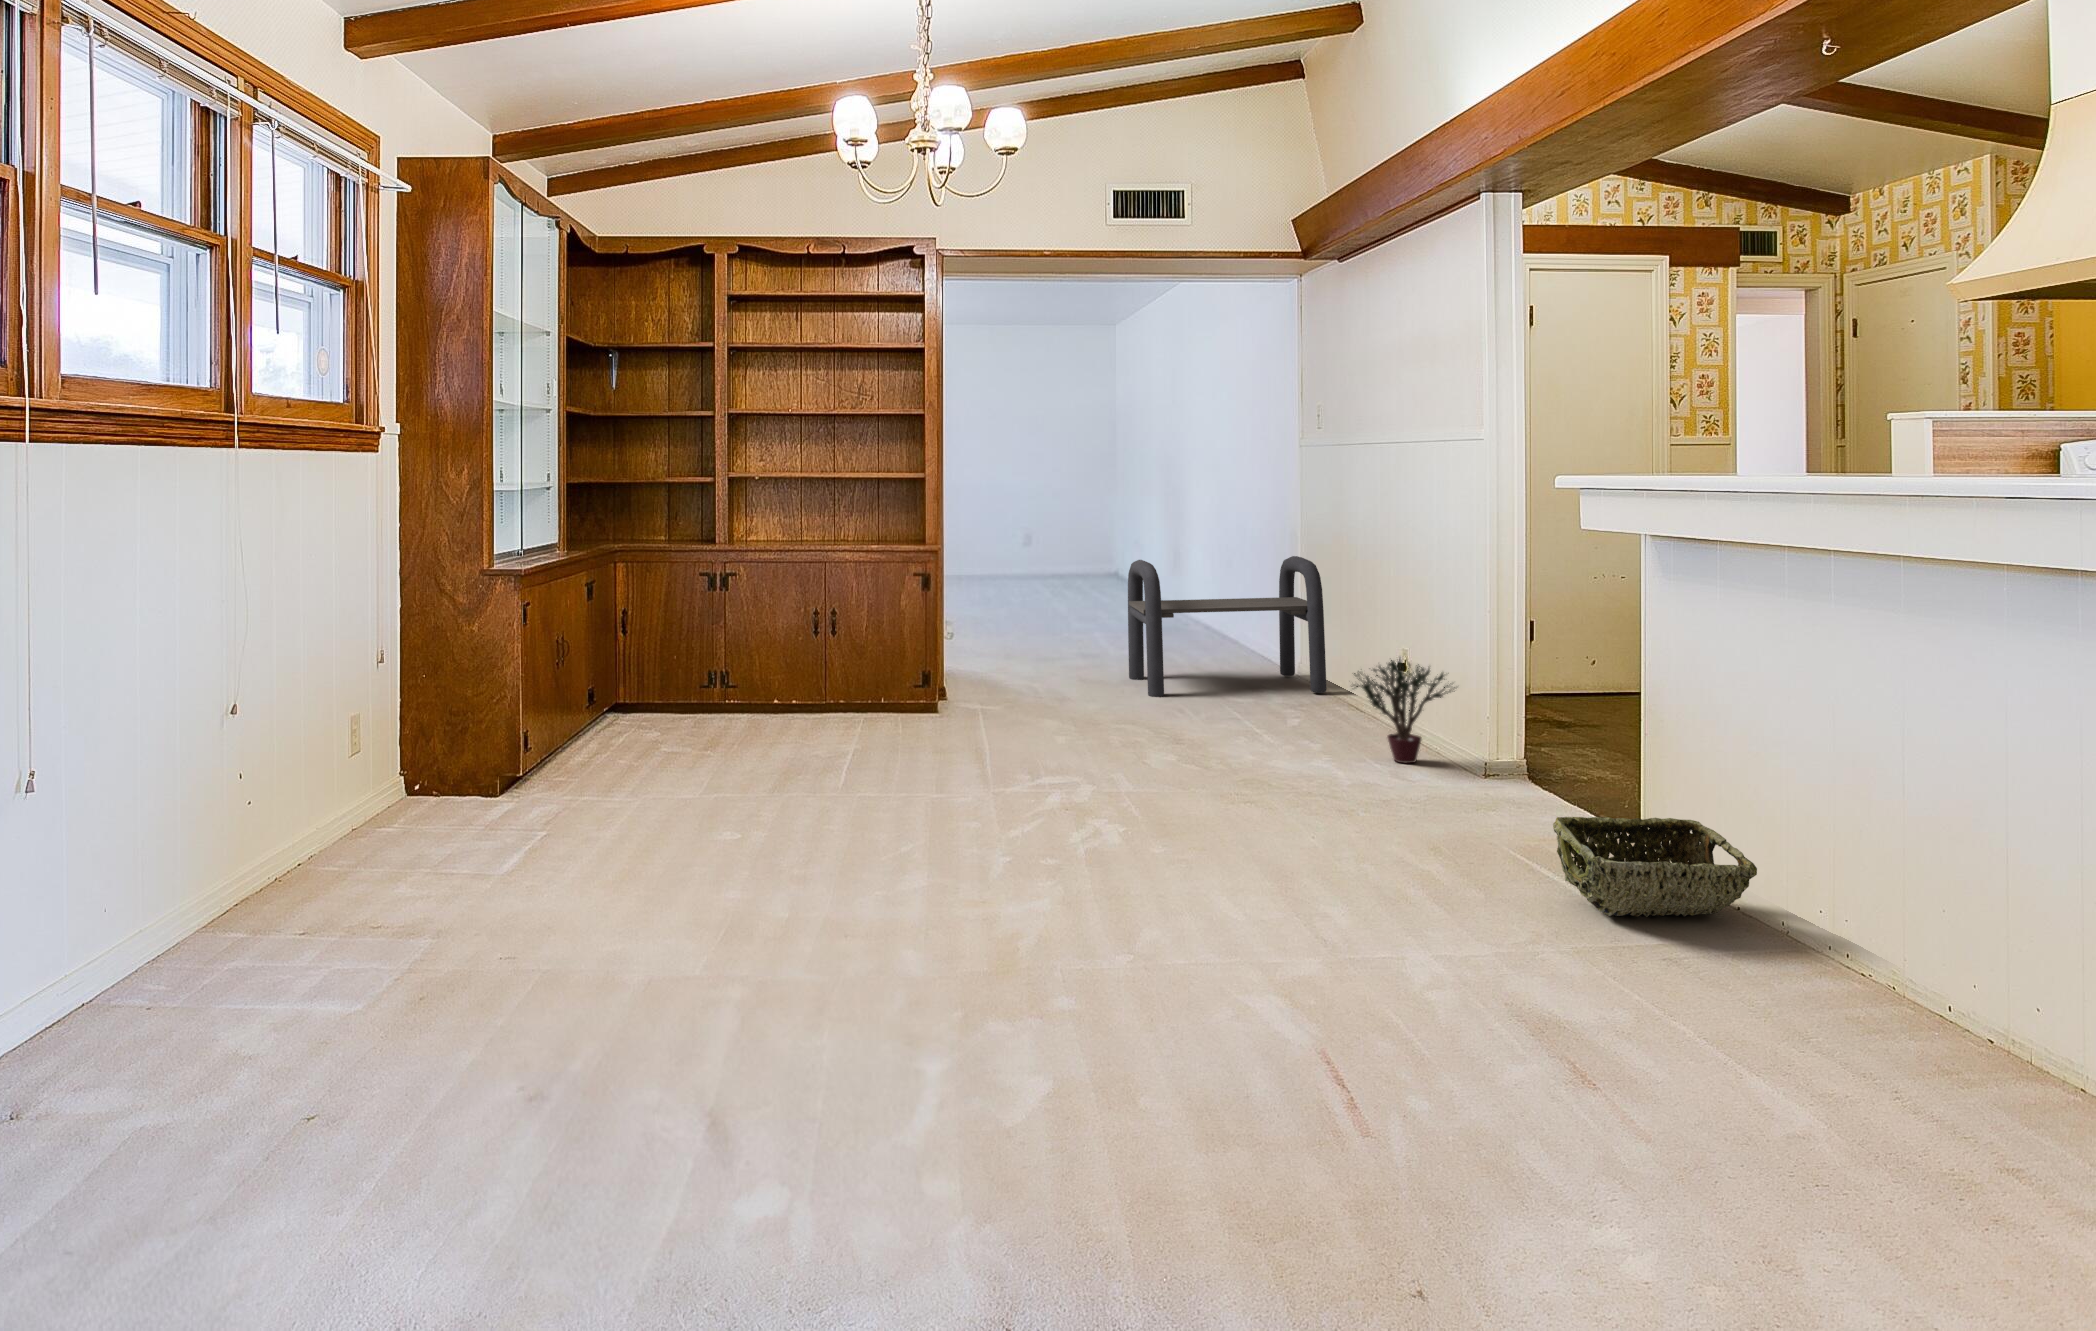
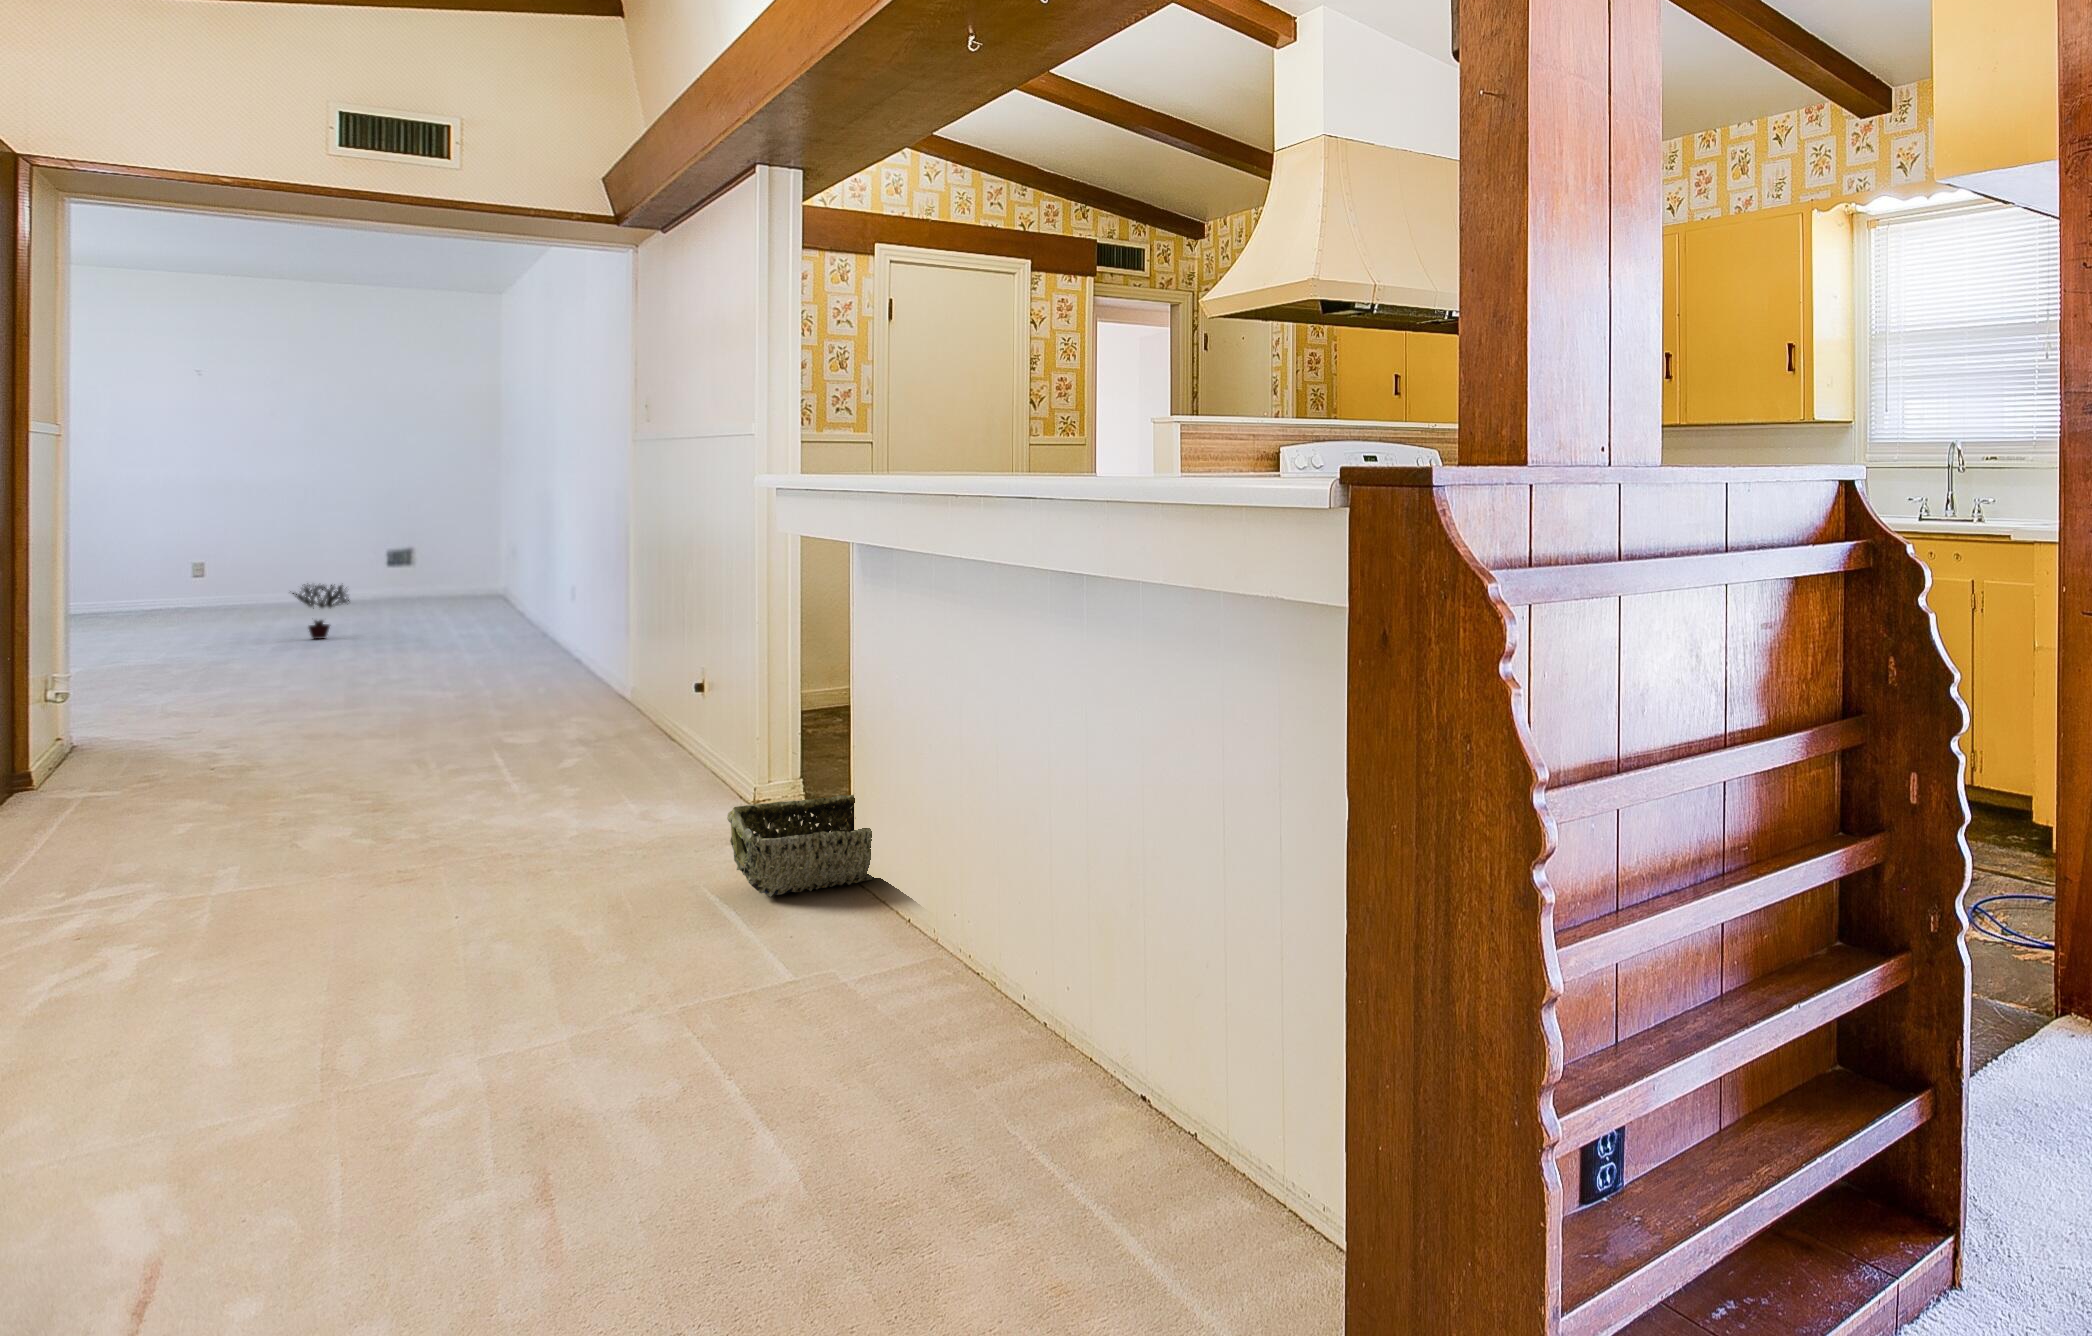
bench: present [1128,556,1327,697] -> none [356,574,626,759]
potted plant: present [1354,658,1455,763] -> present [292,584,350,639]

